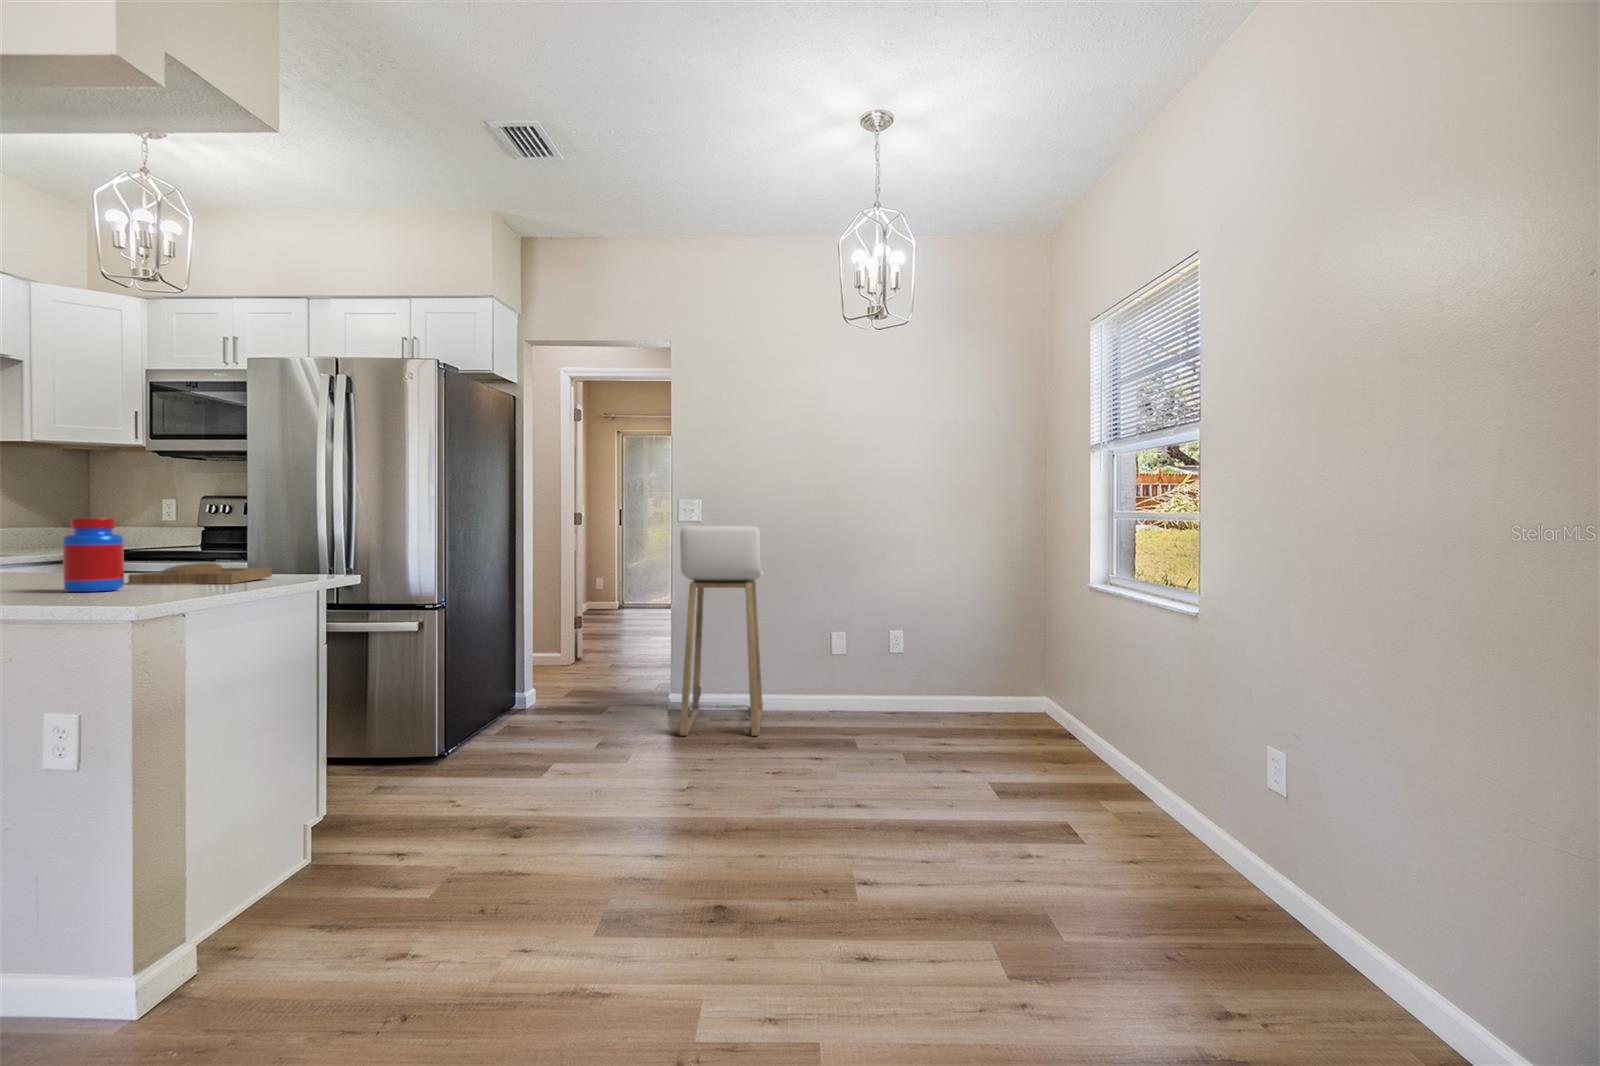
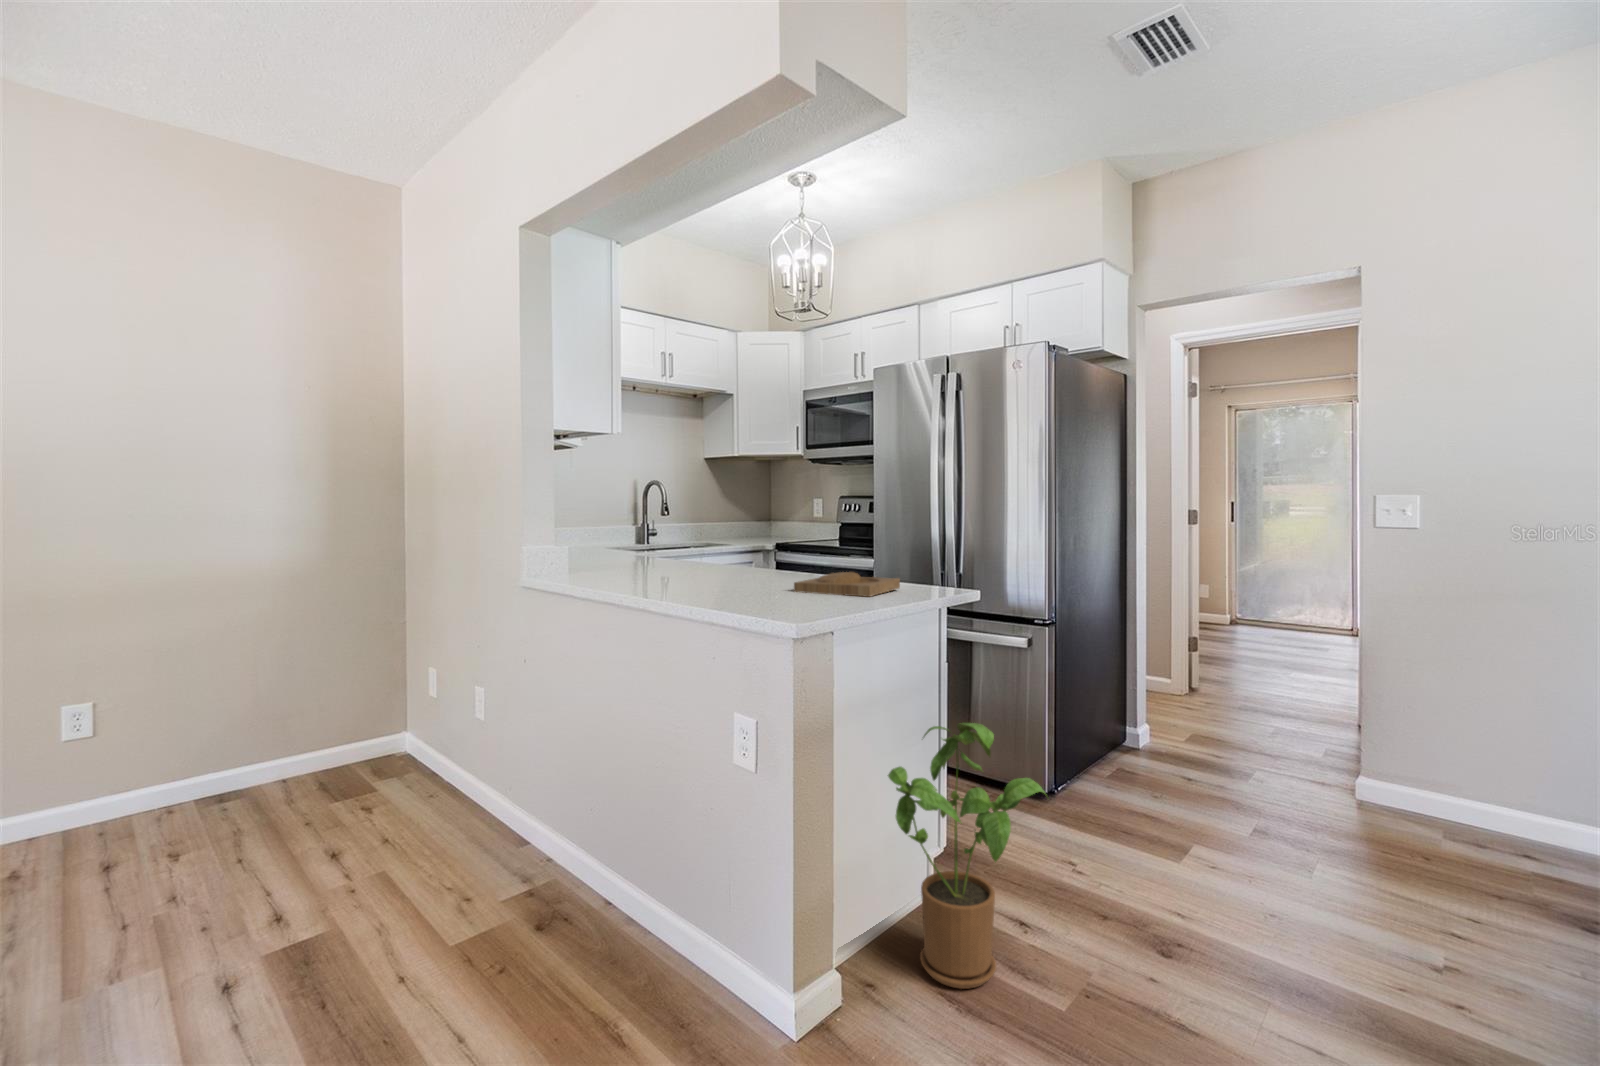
jar: present [63,518,124,592] -> none [751,532,791,602]
bar stool: present [679,526,763,736] -> none [1389,534,1571,890]
house plant: none [251,686,418,921] -> present [888,723,1047,989]

